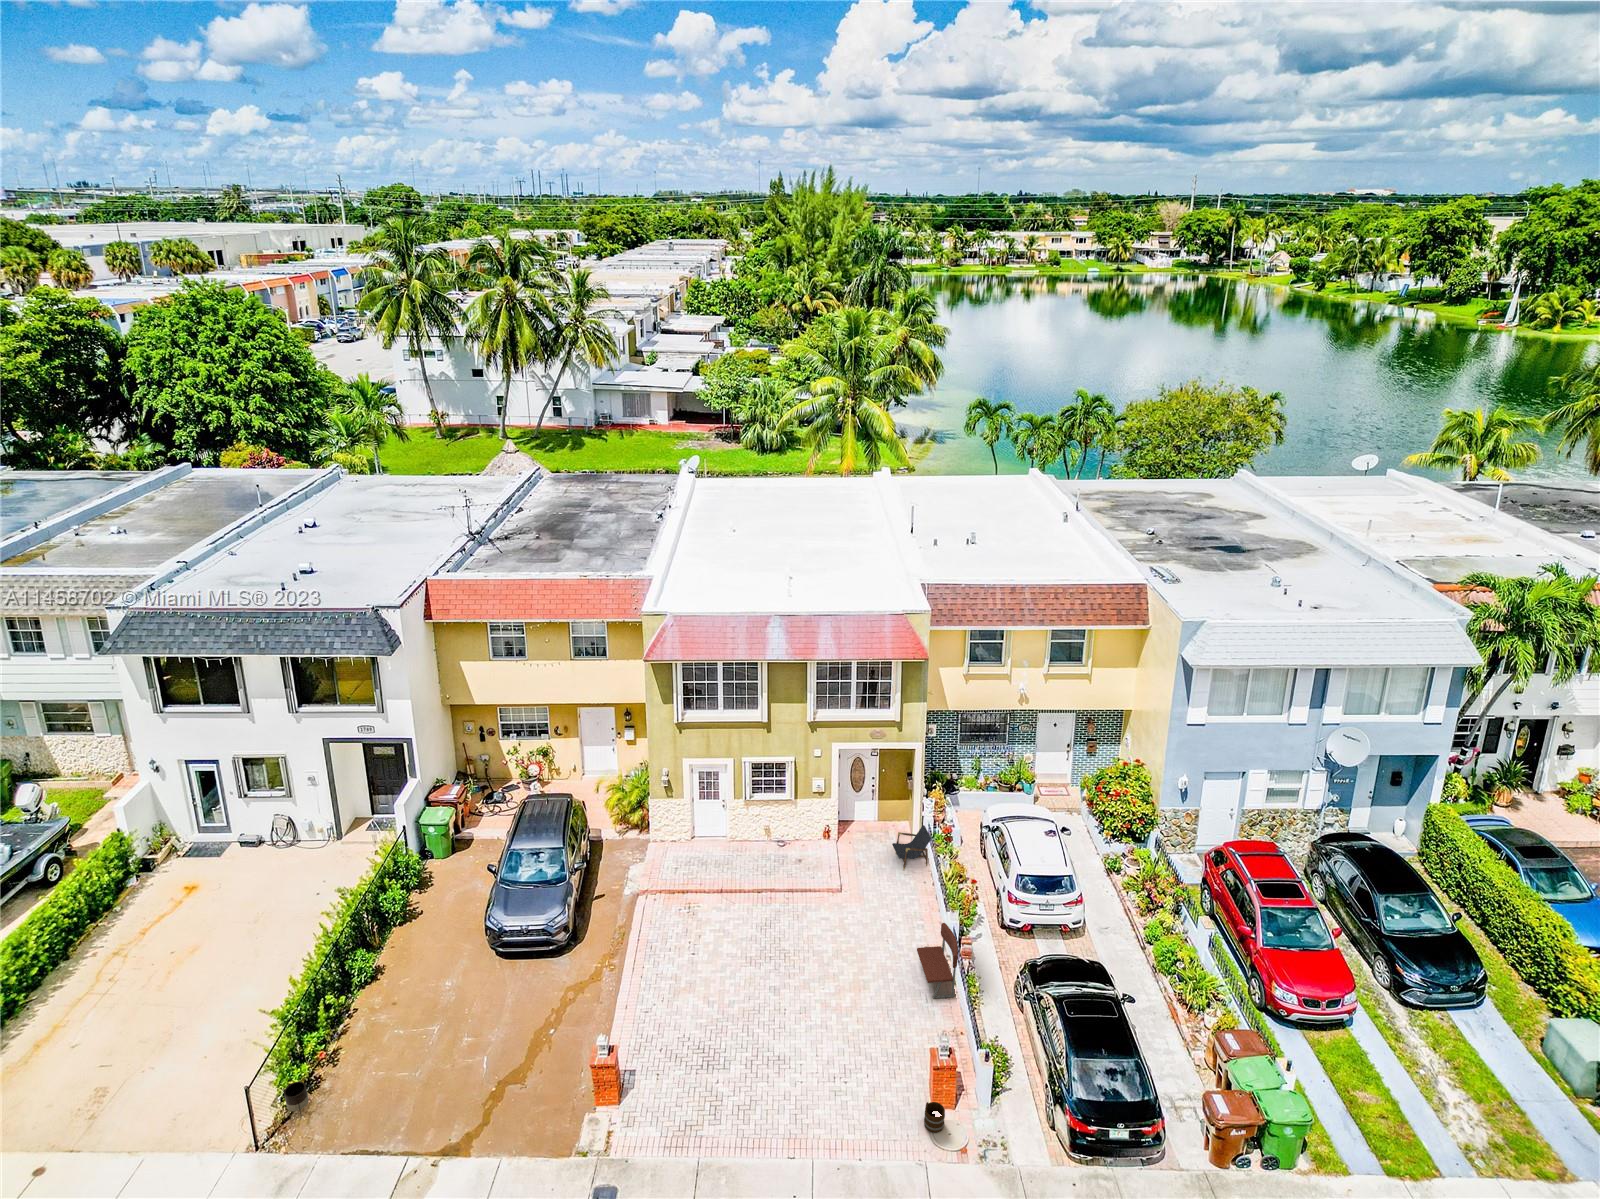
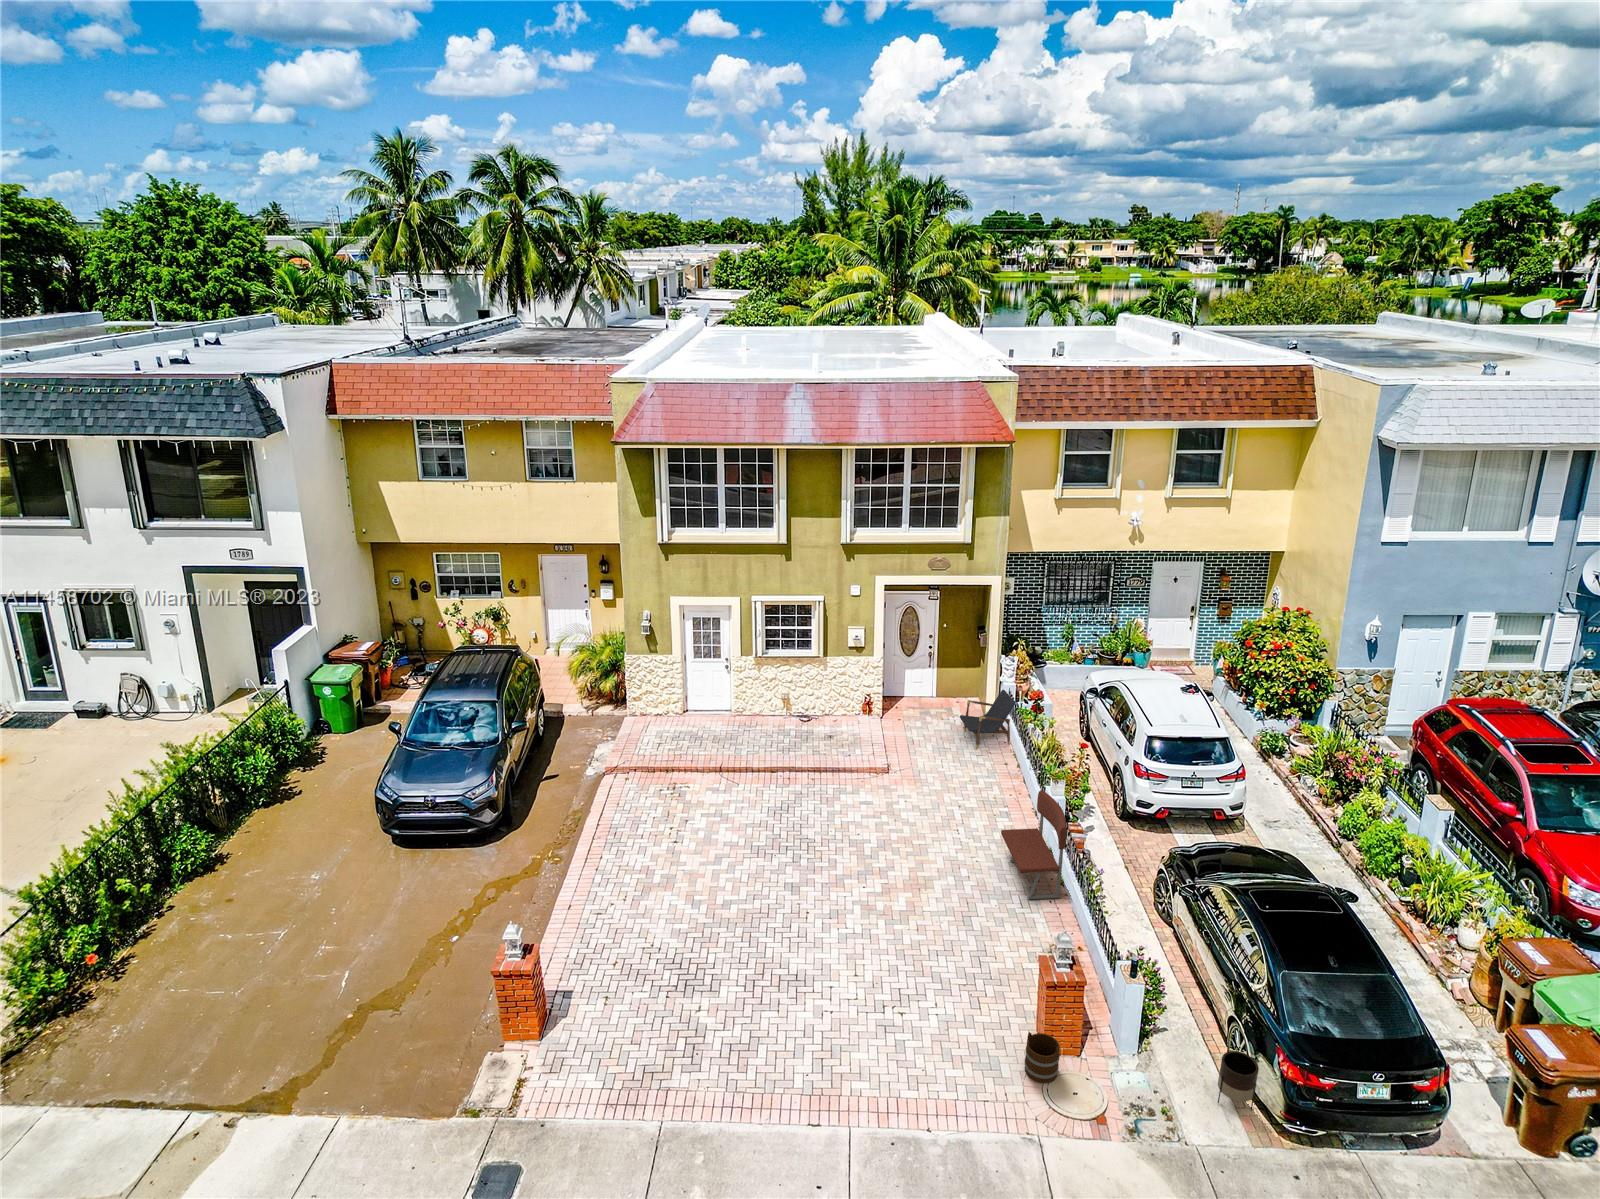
planter: present [284,1082,309,1111] -> present [1218,1051,1259,1111]

